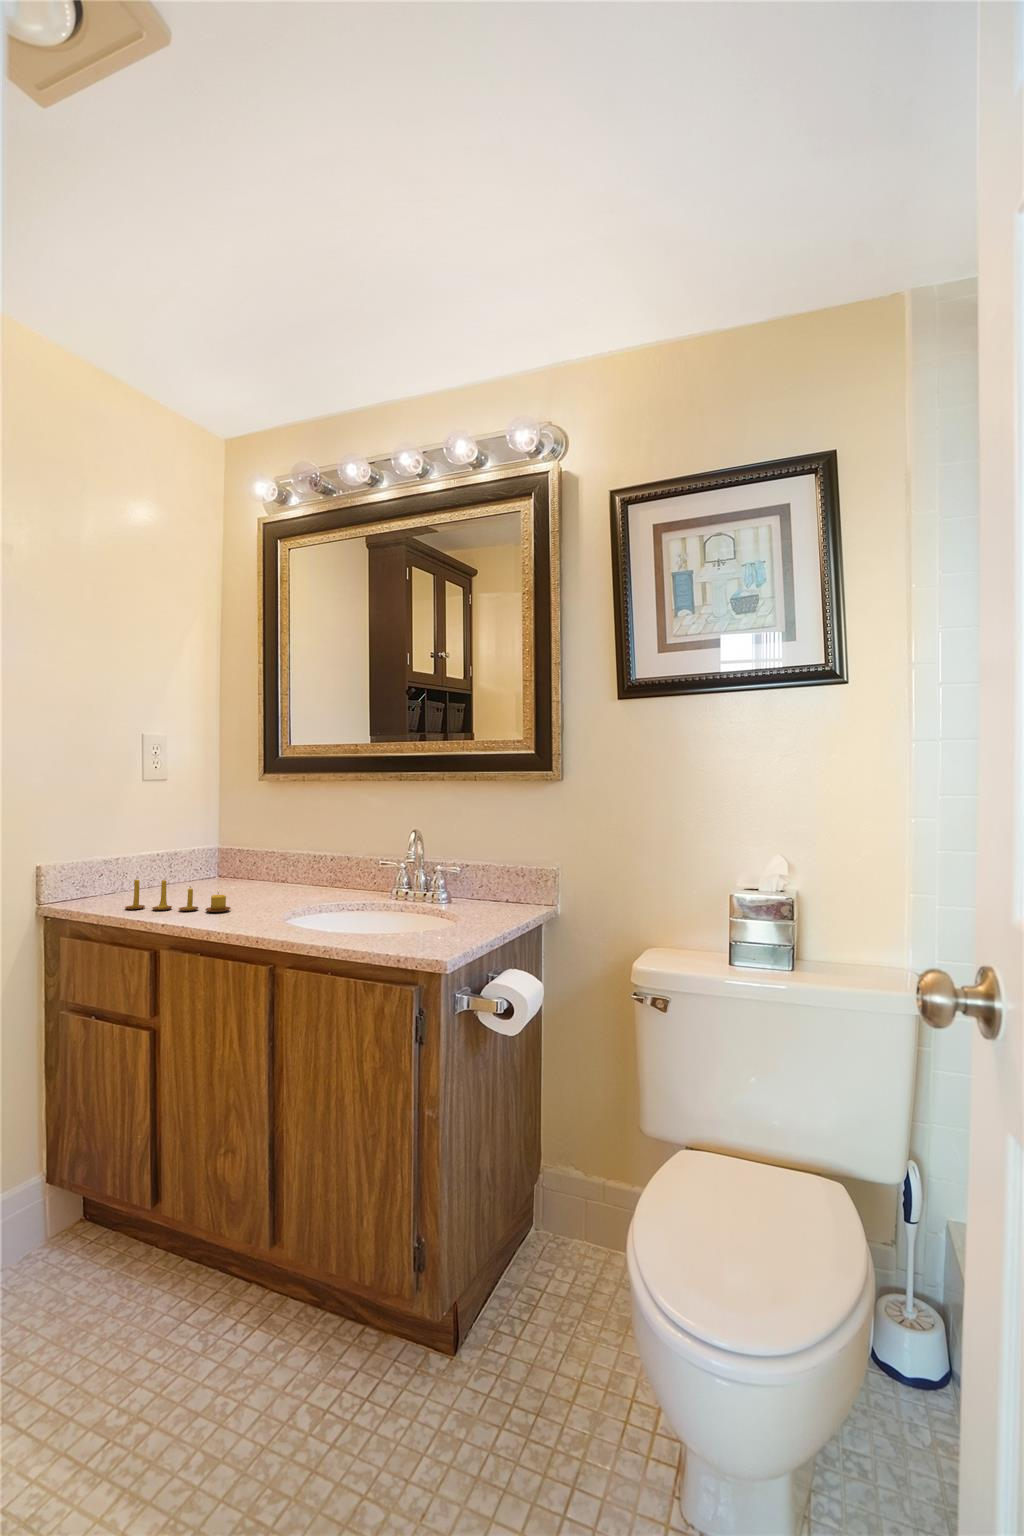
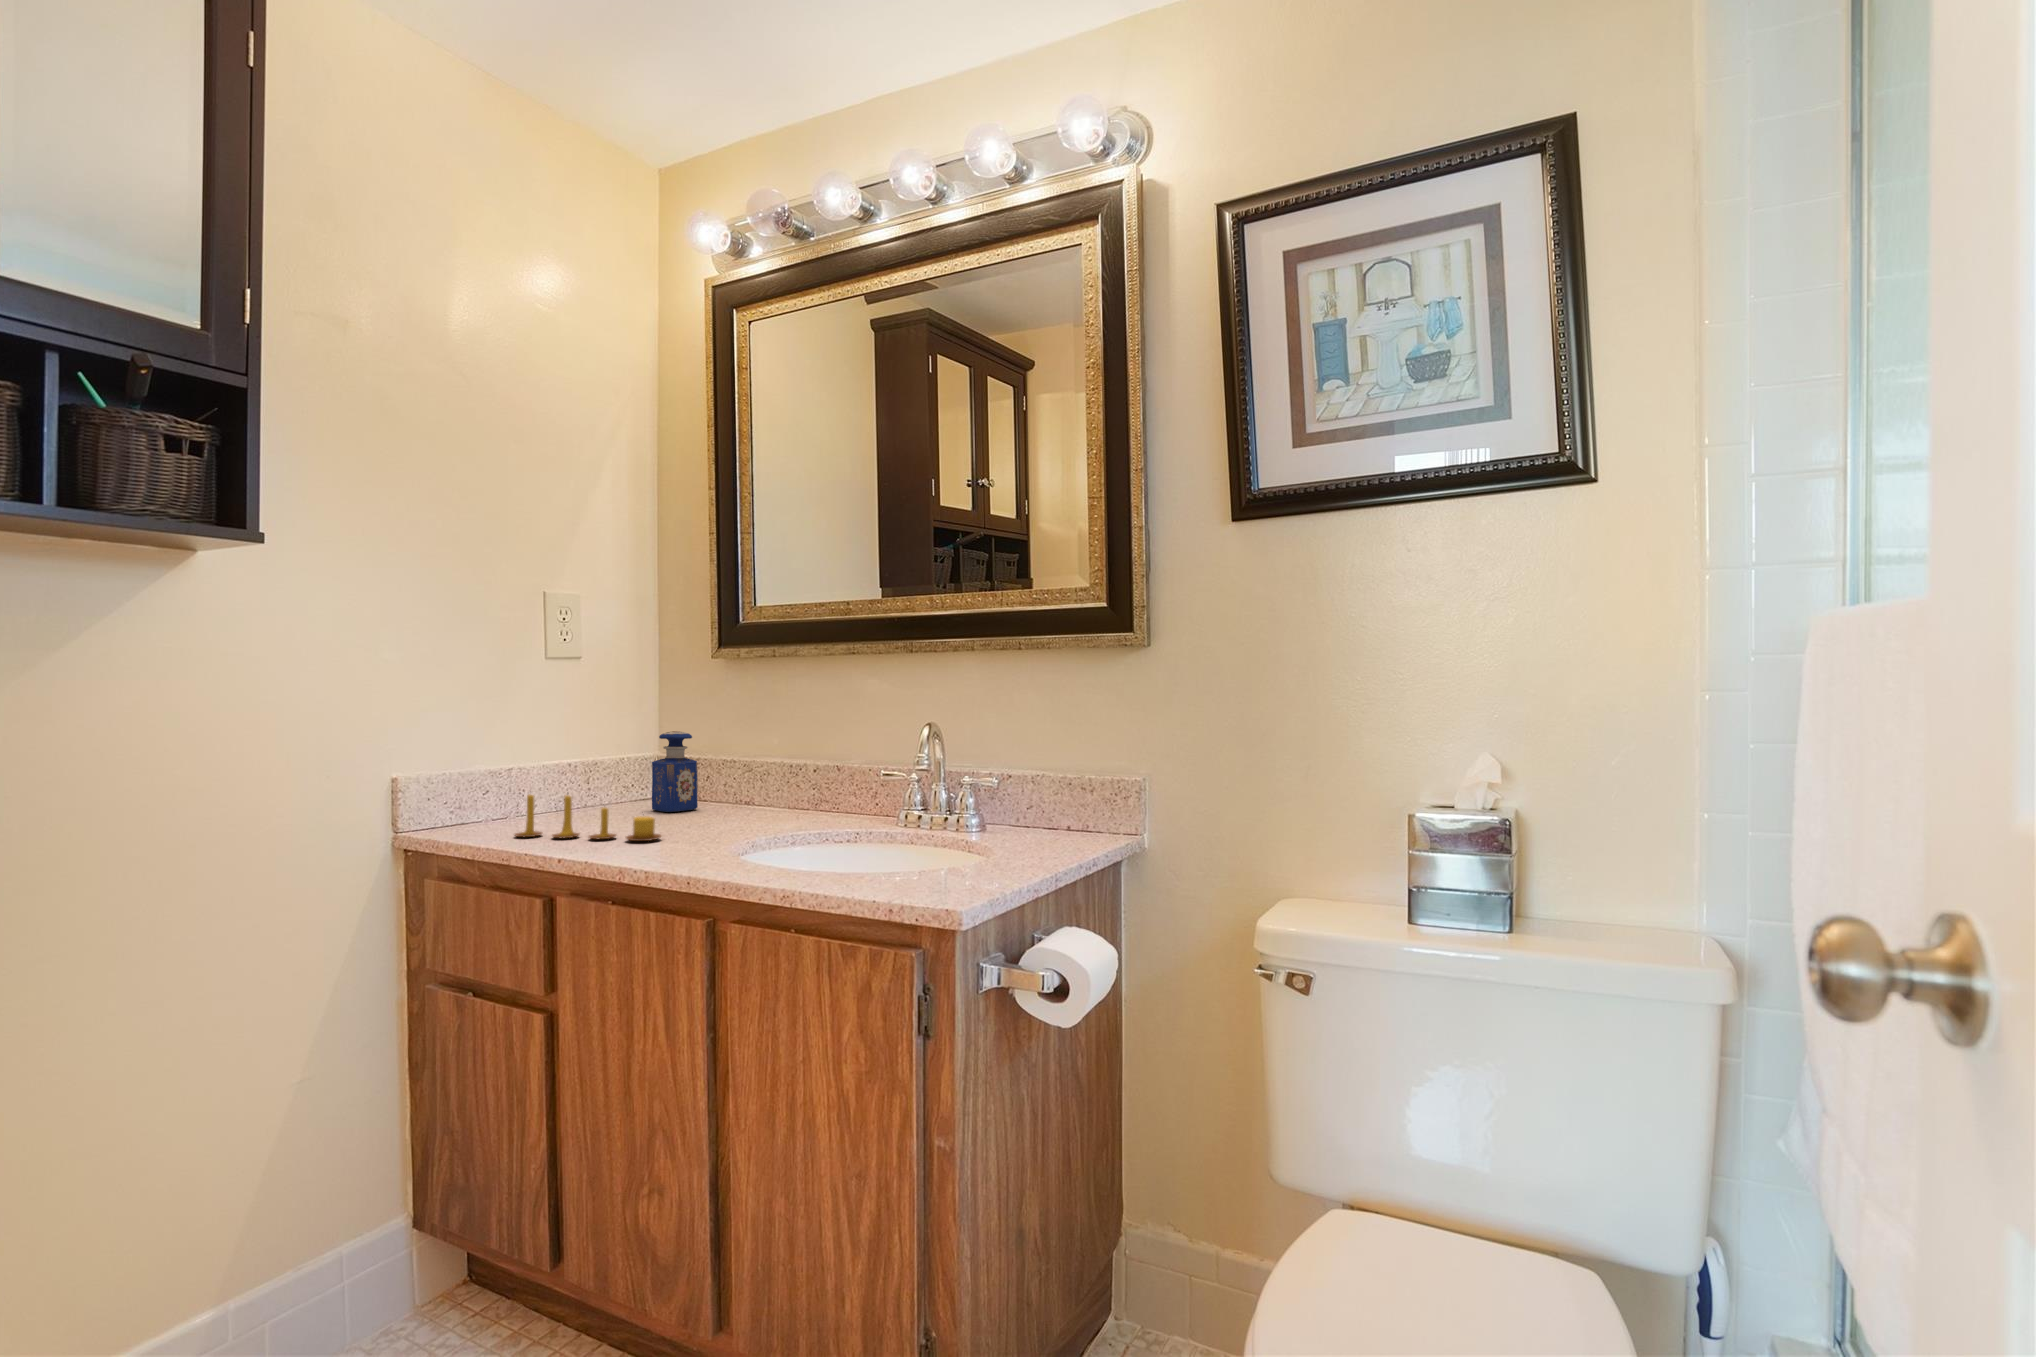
perfume bottle: none [217,833,249,889] -> present [652,731,698,812]

